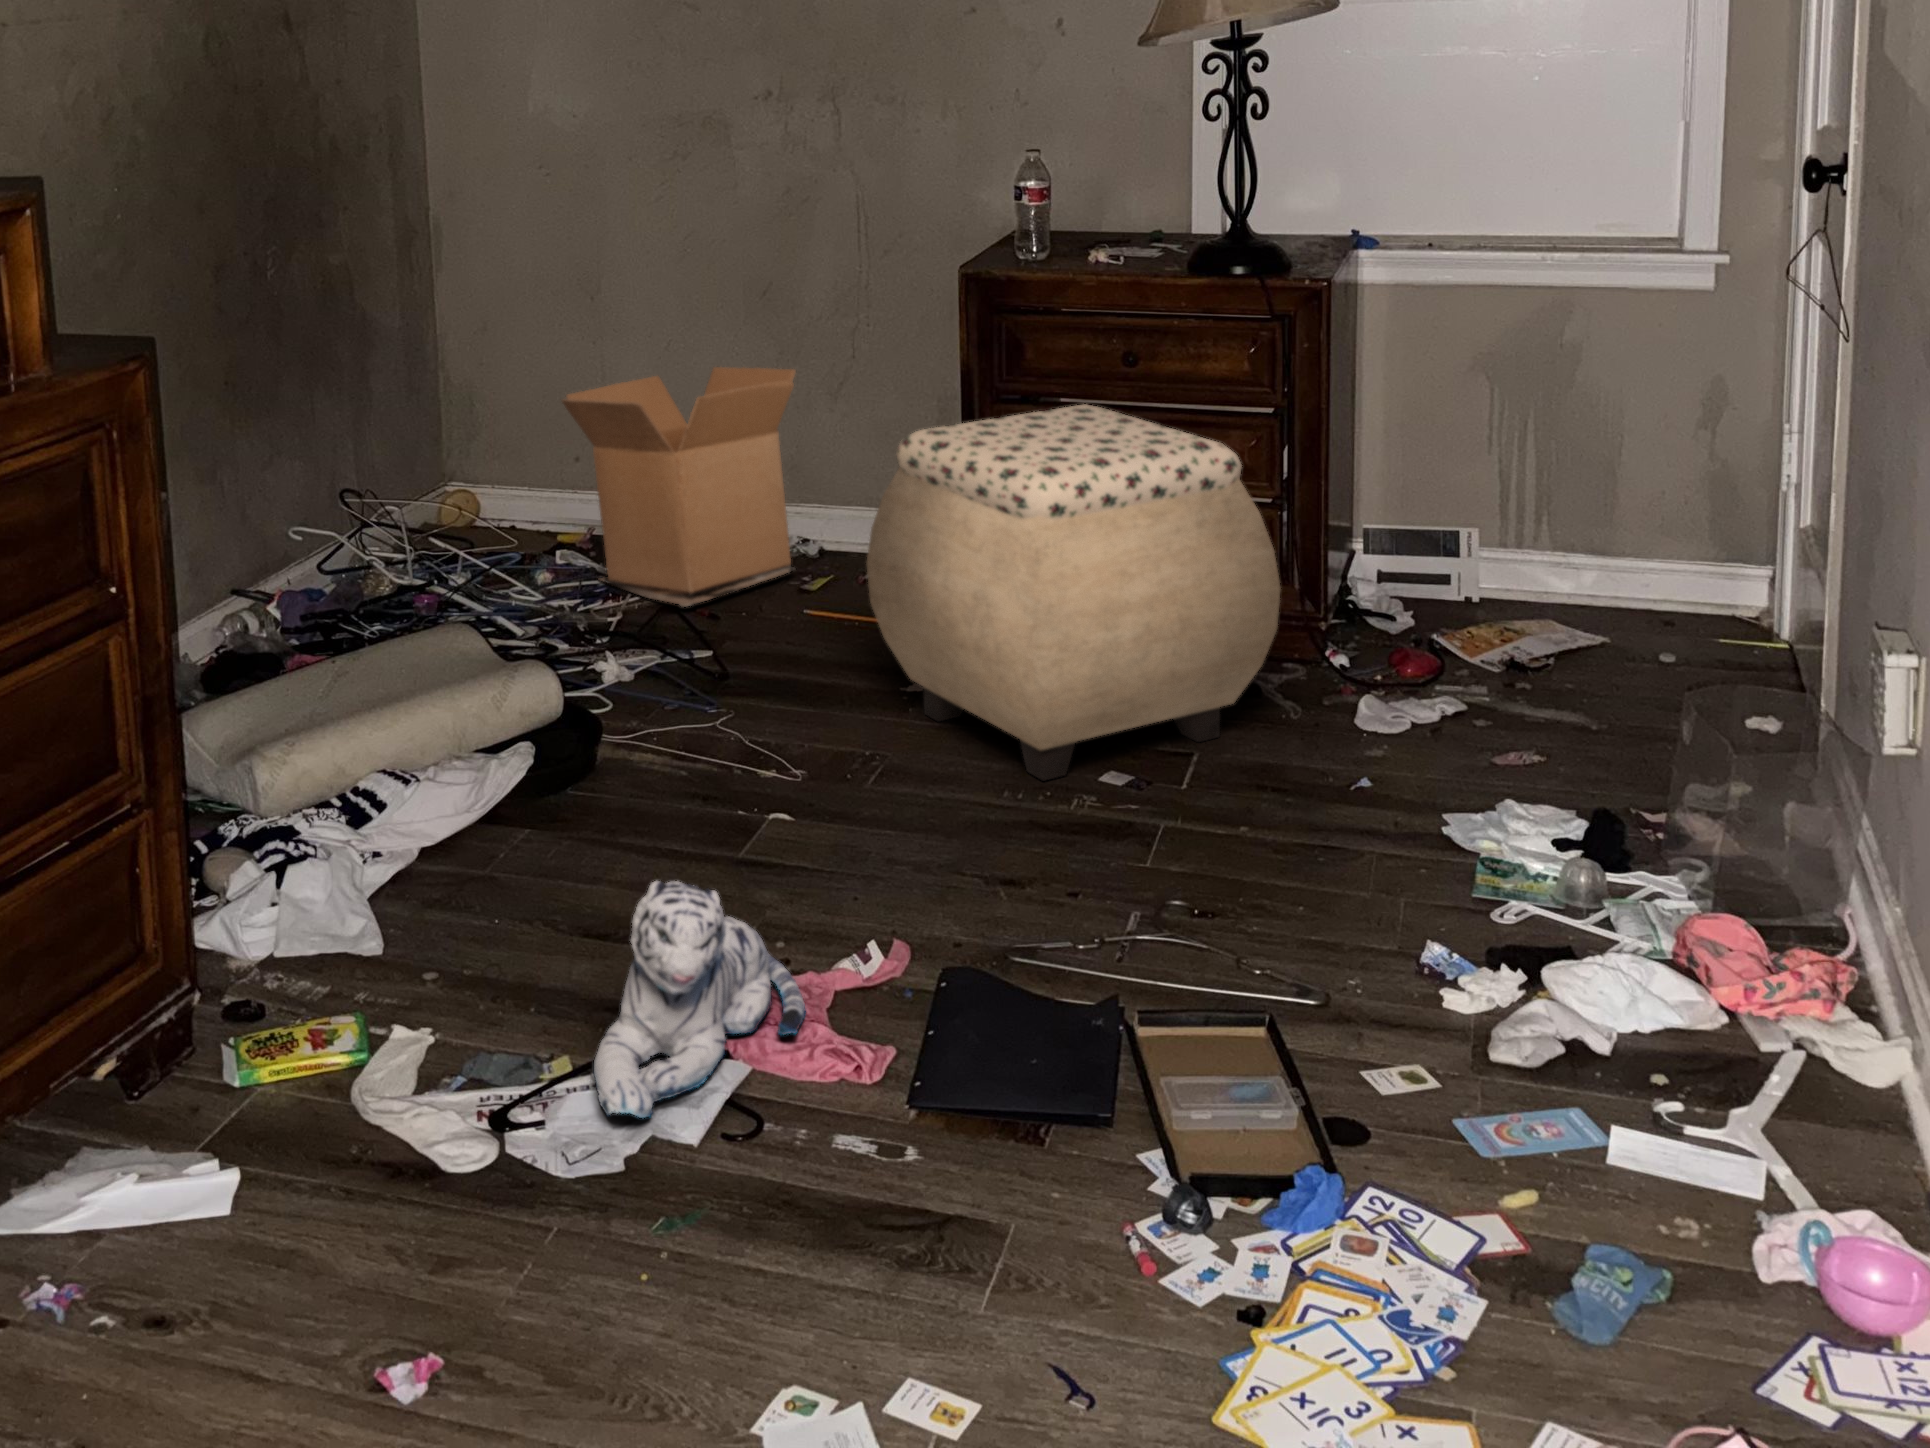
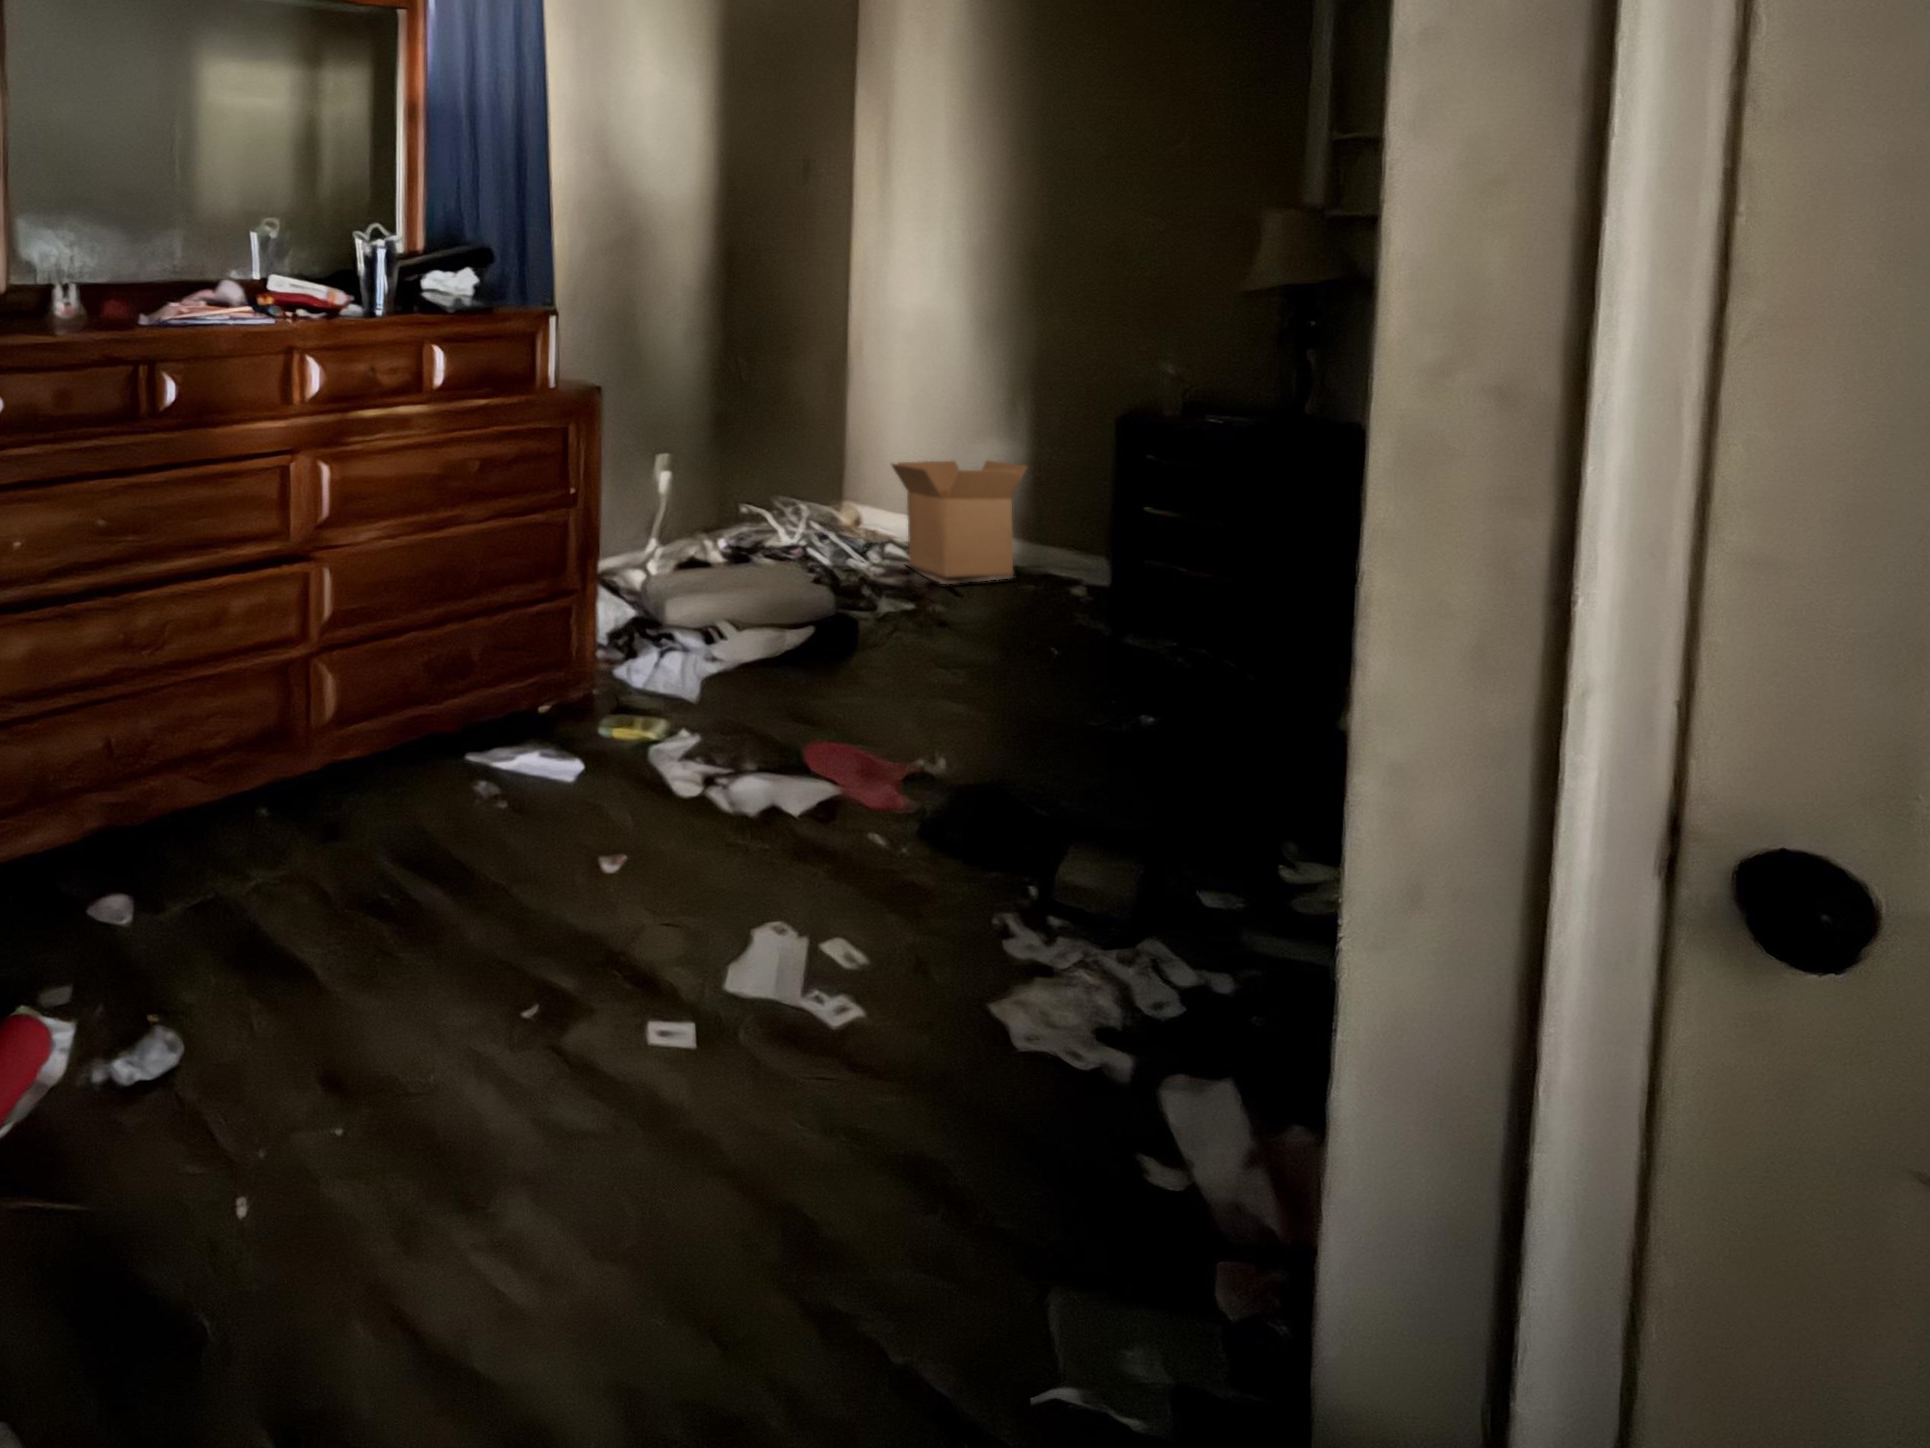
ottoman: present [867,404,1280,781] -> none [1020,498,1270,709]
plush toy: present [594,881,805,1117] -> none [758,683,891,798]

